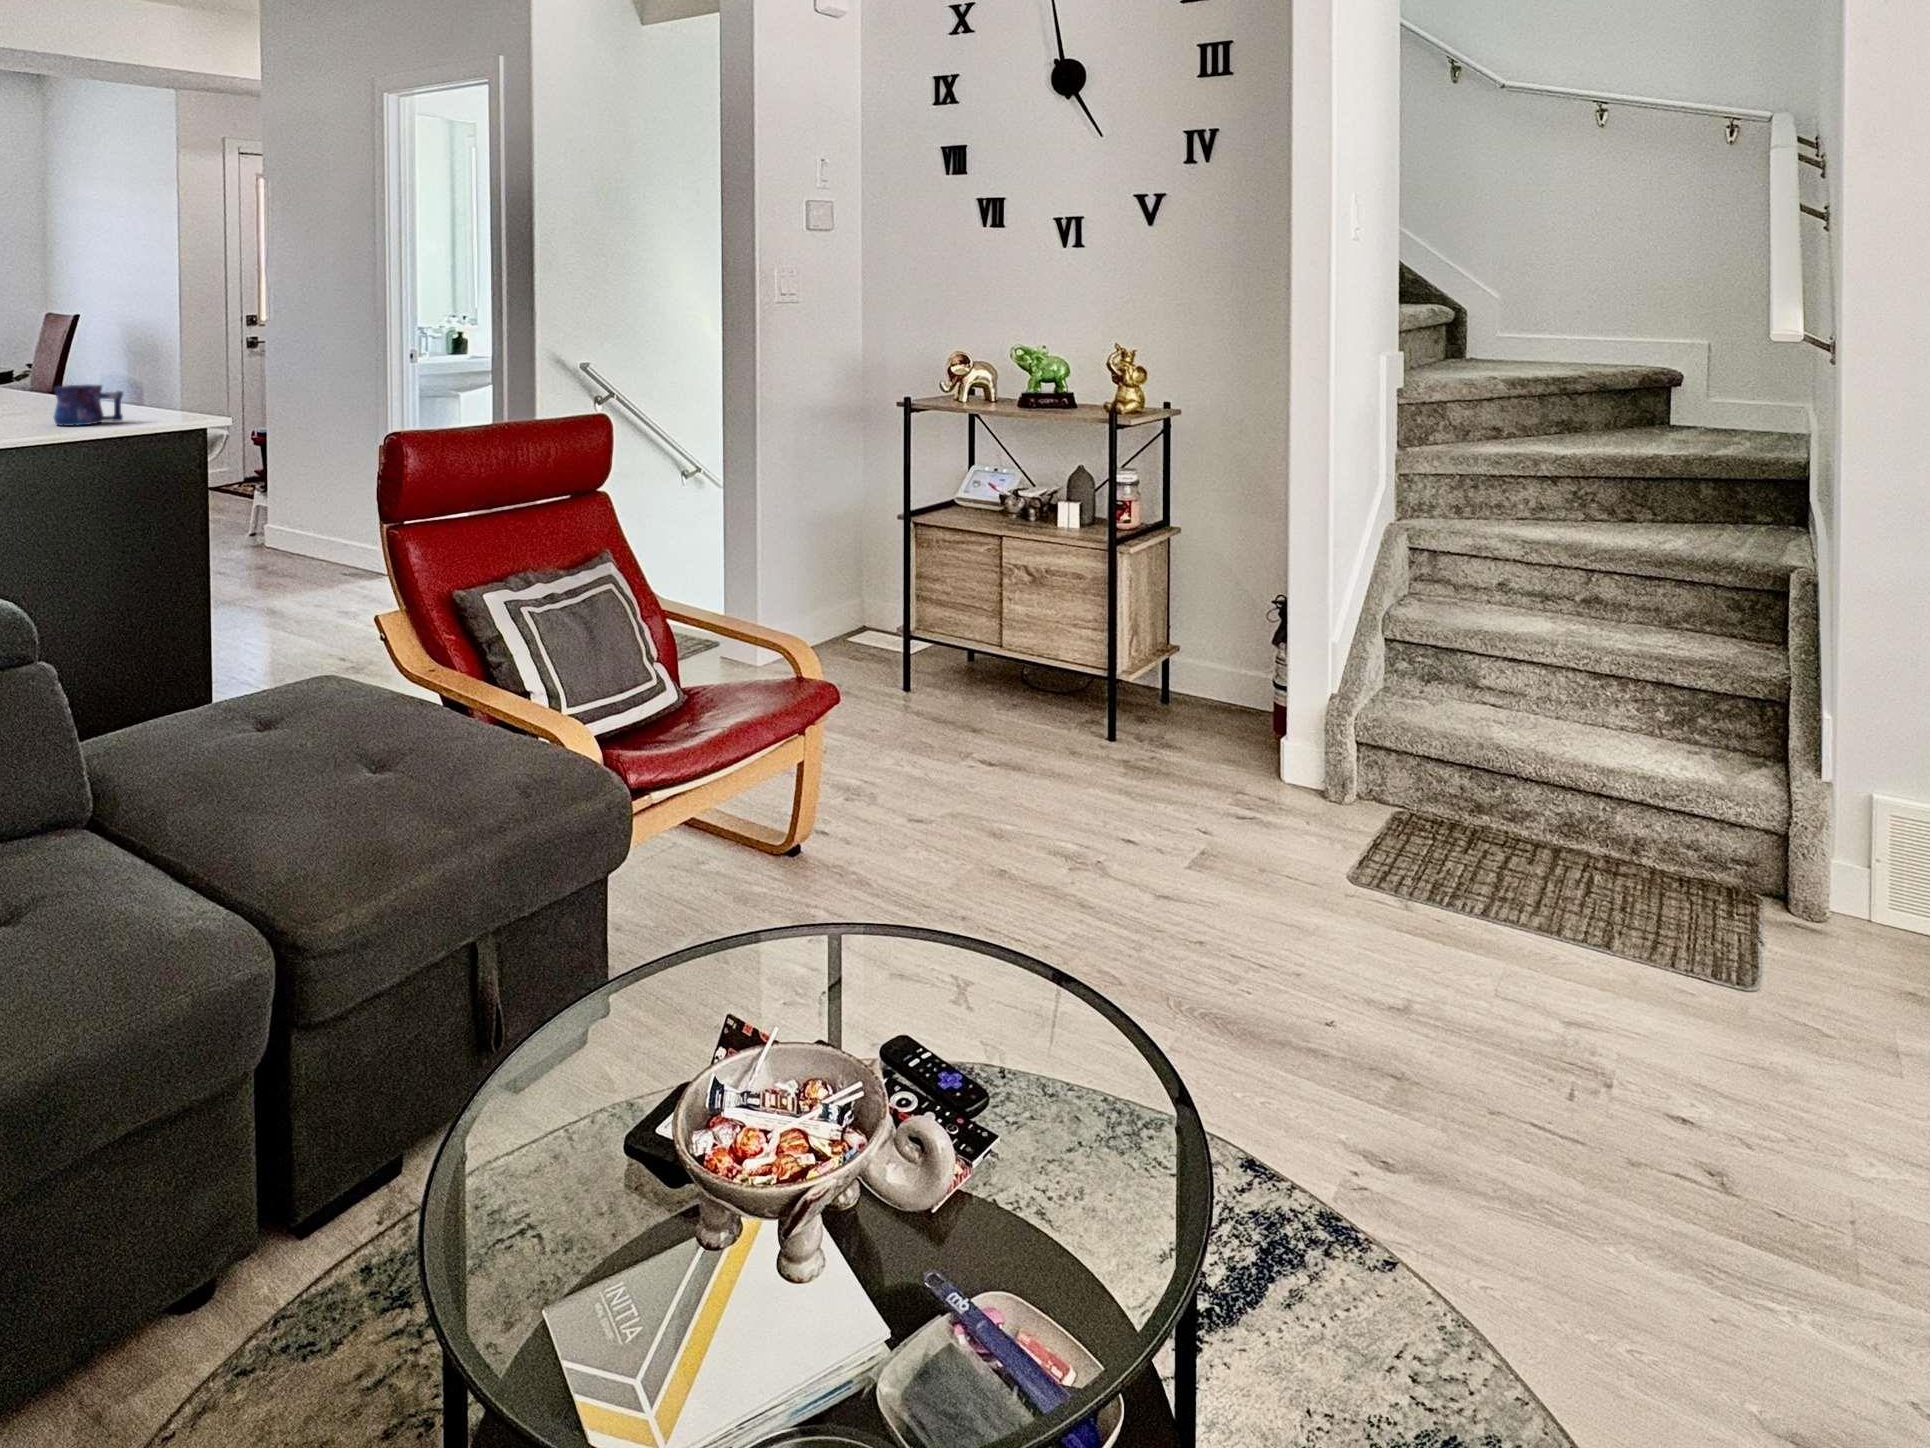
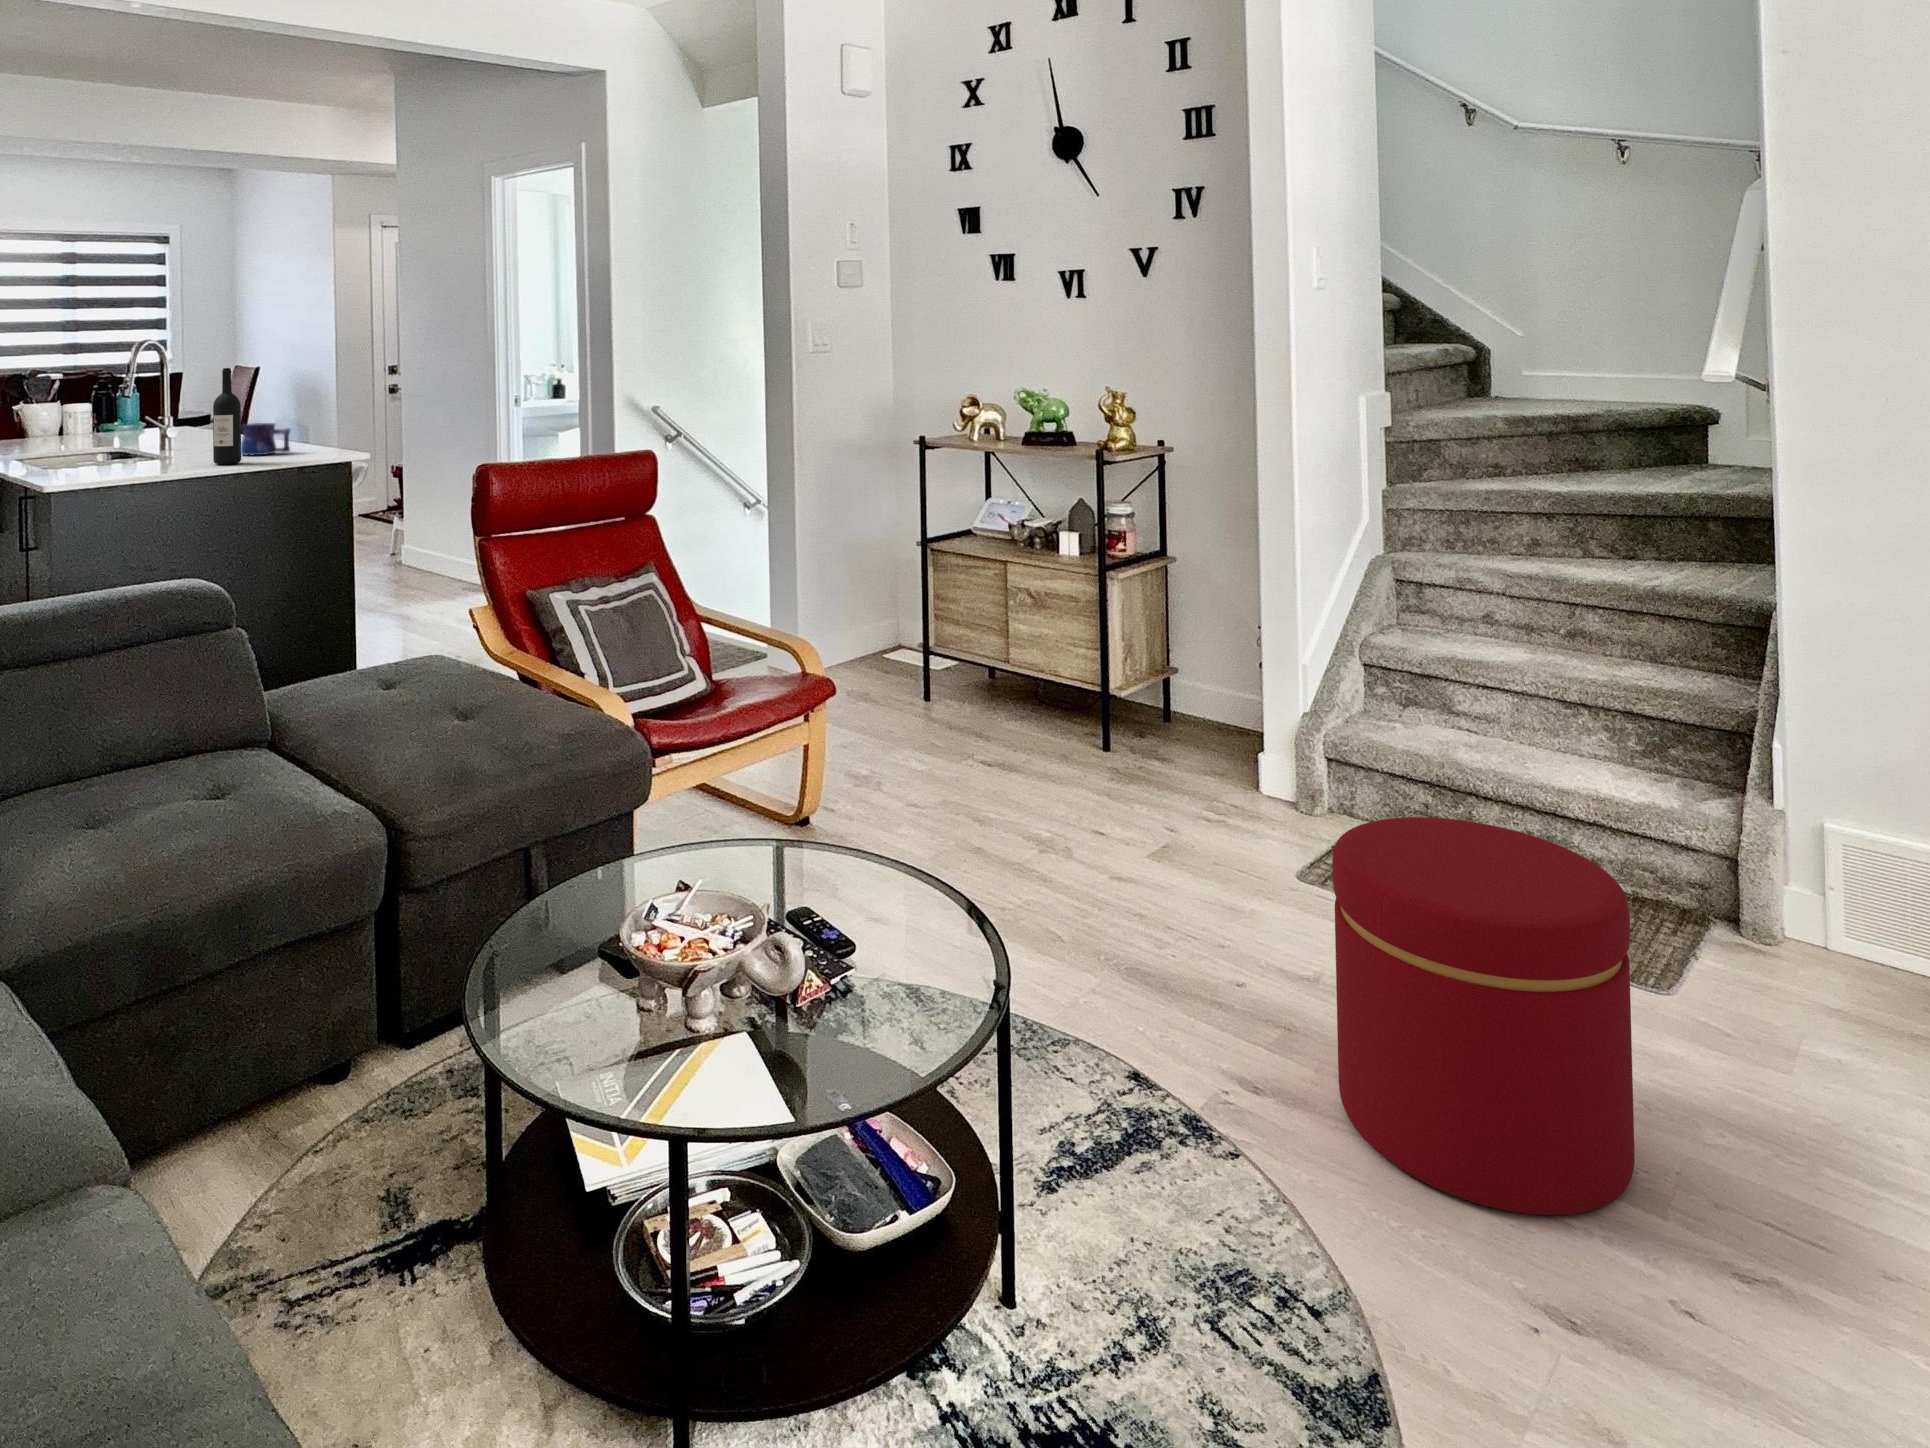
wine bottle: none [16,315,56,439] -> present [213,368,241,465]
ottoman: none [1466,833,1801,1289] -> present [1332,817,1634,1215]

